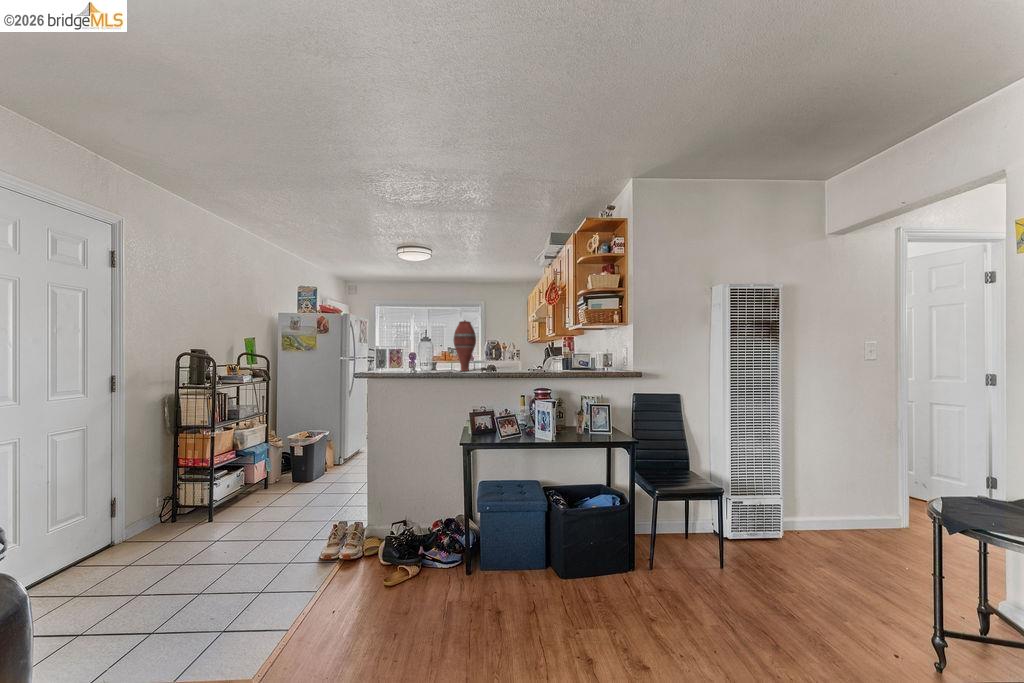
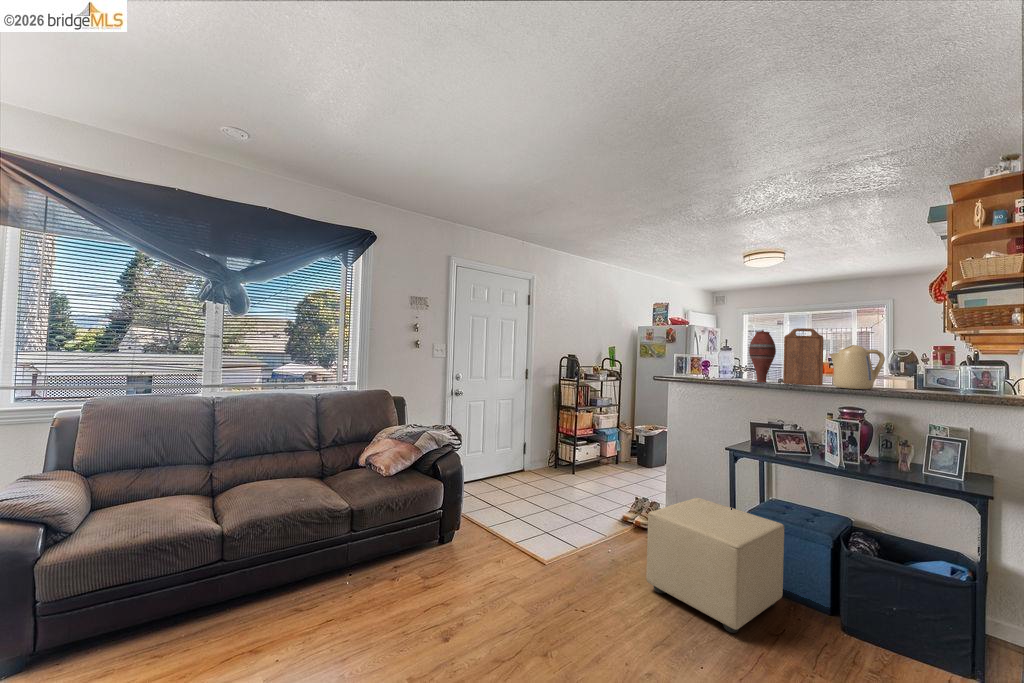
cutting board: none [487,319,515,371] -> present [783,328,823,386]
kettle: none [528,334,561,371] -> present [829,345,885,389]
ottoman: none [404,502,517,632] -> present [646,498,784,633]

